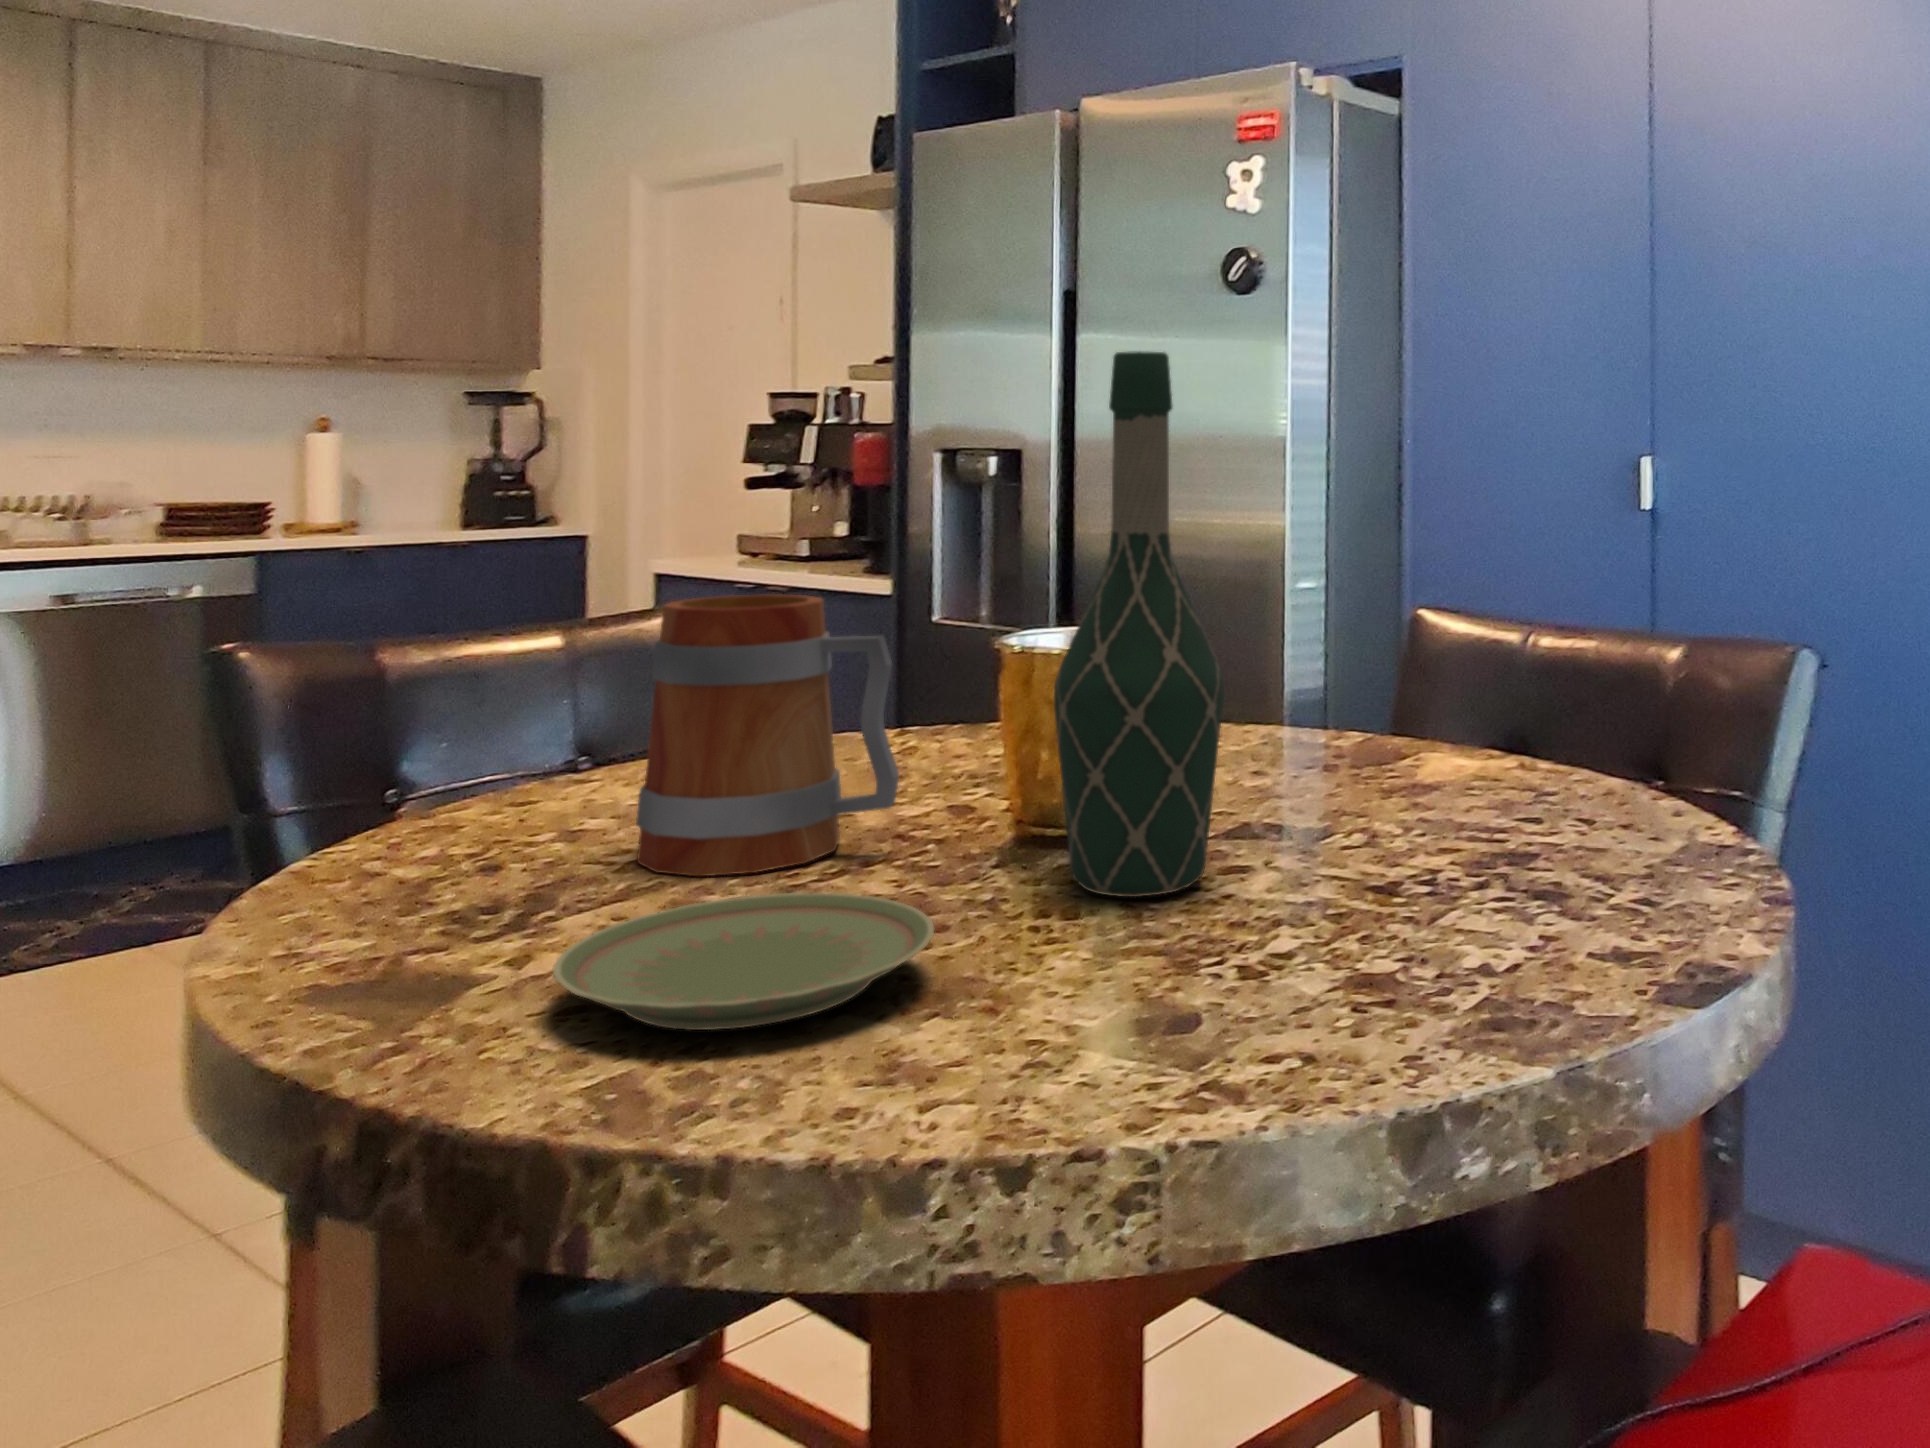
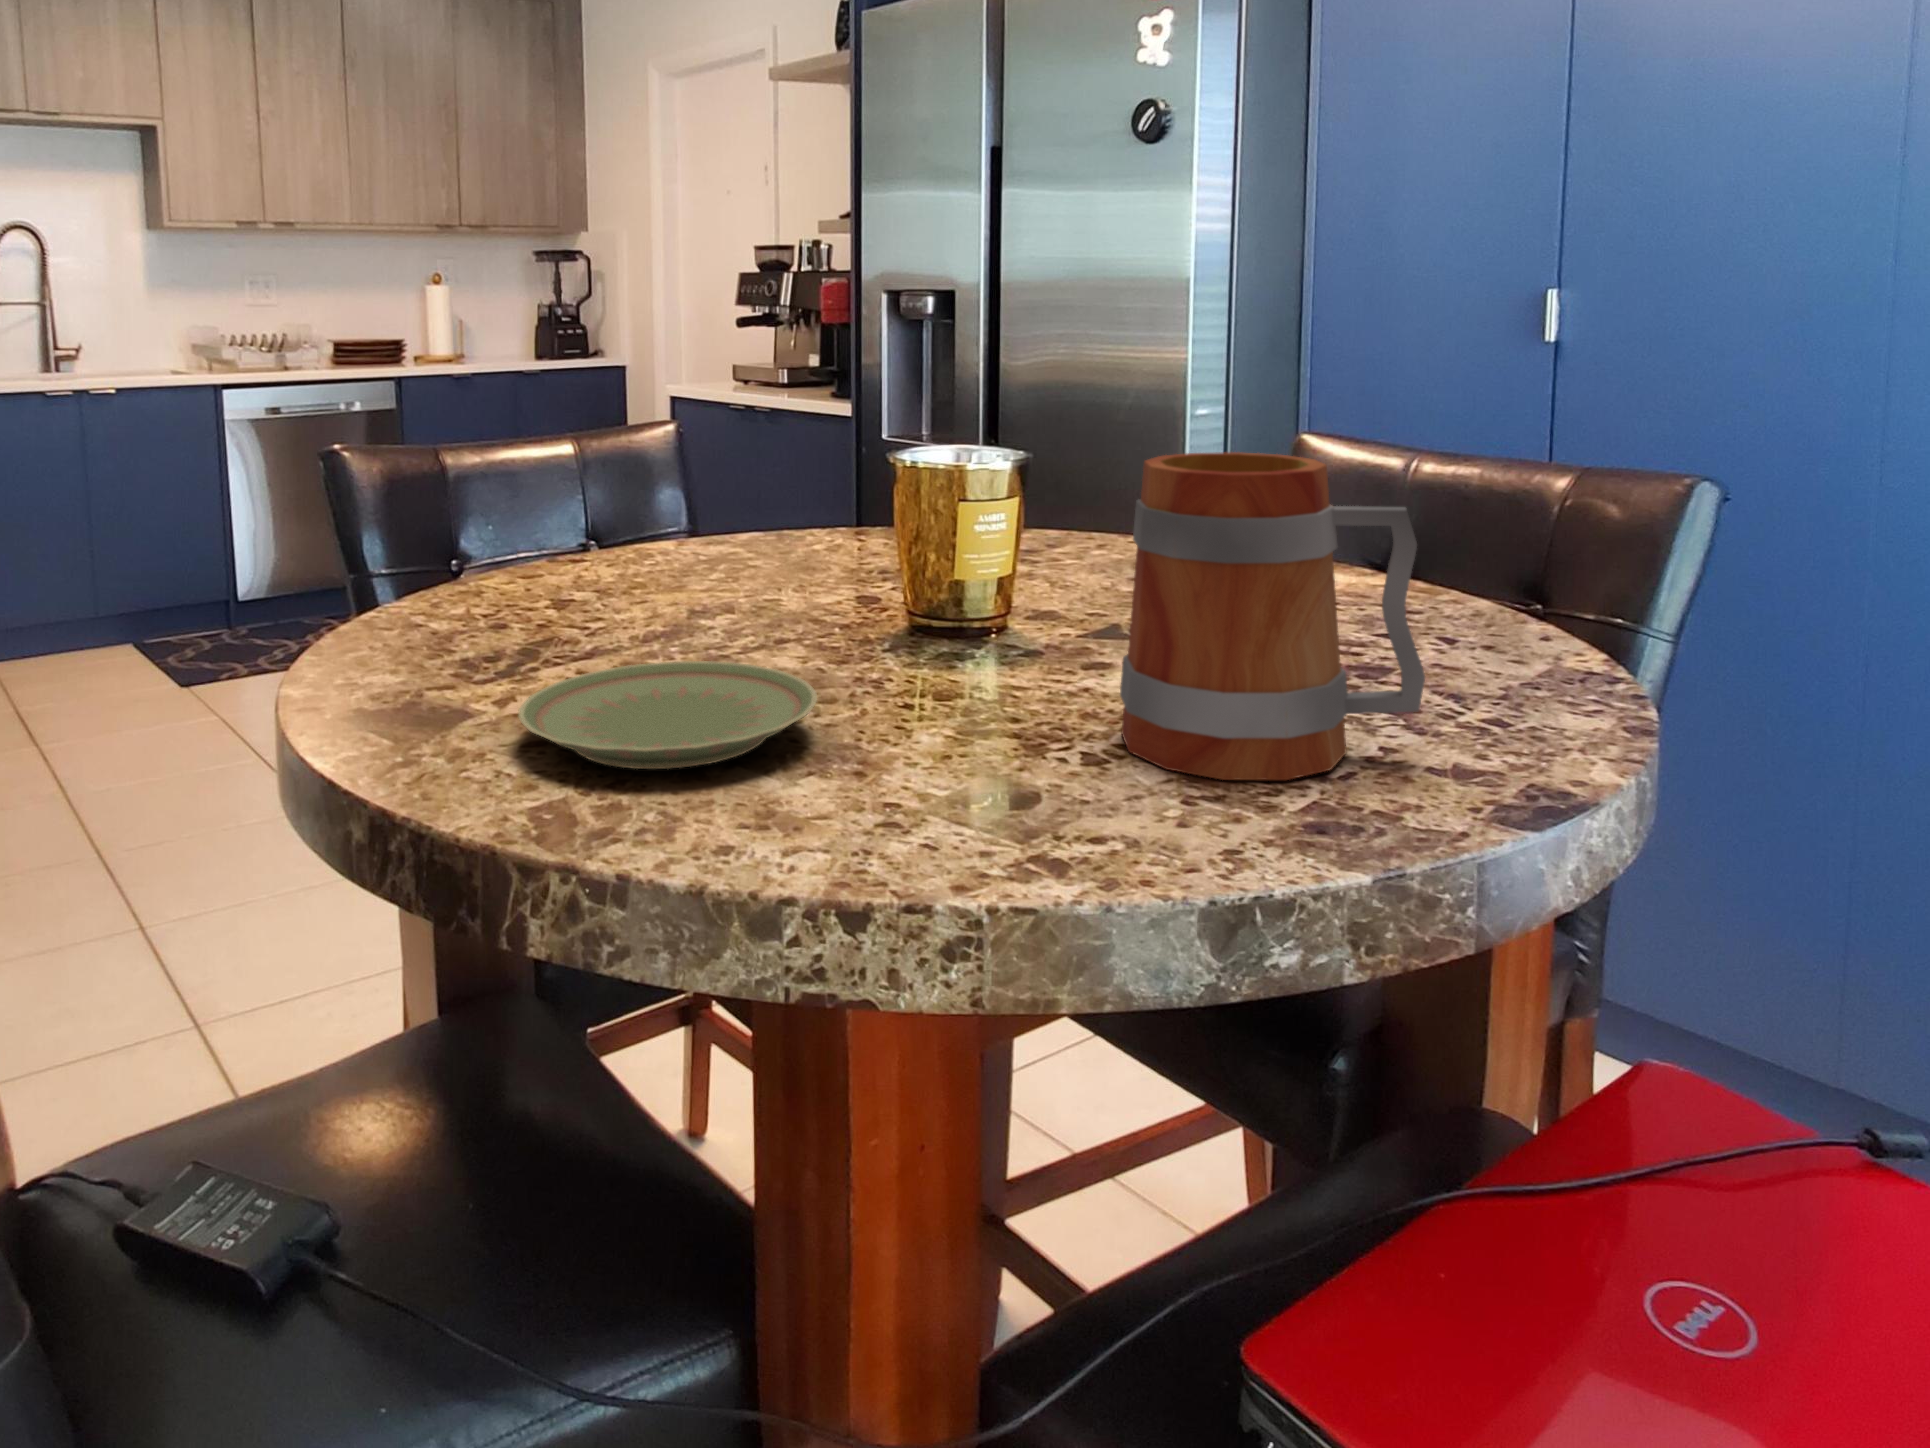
wine bottle: present [1054,351,1223,897] -> none [930,193,1083,683]
mug: present [636,594,899,876] -> present [1120,452,1425,780]

